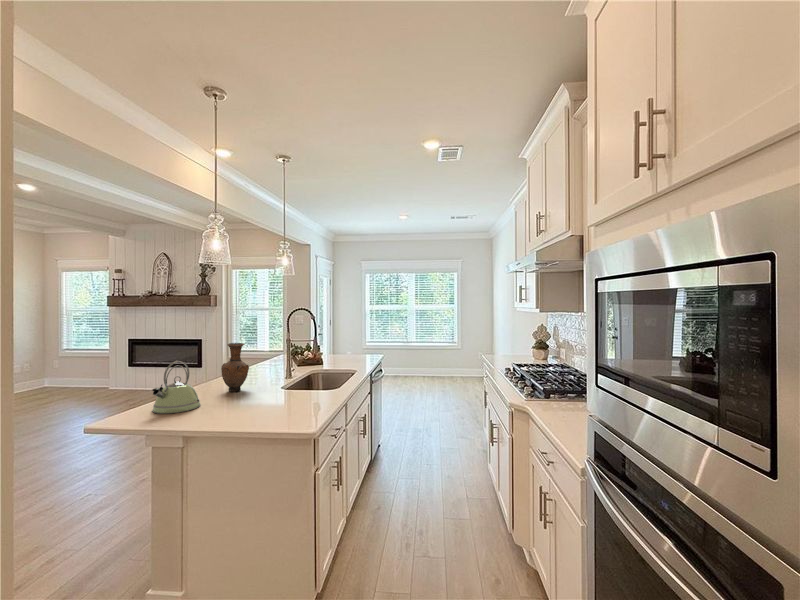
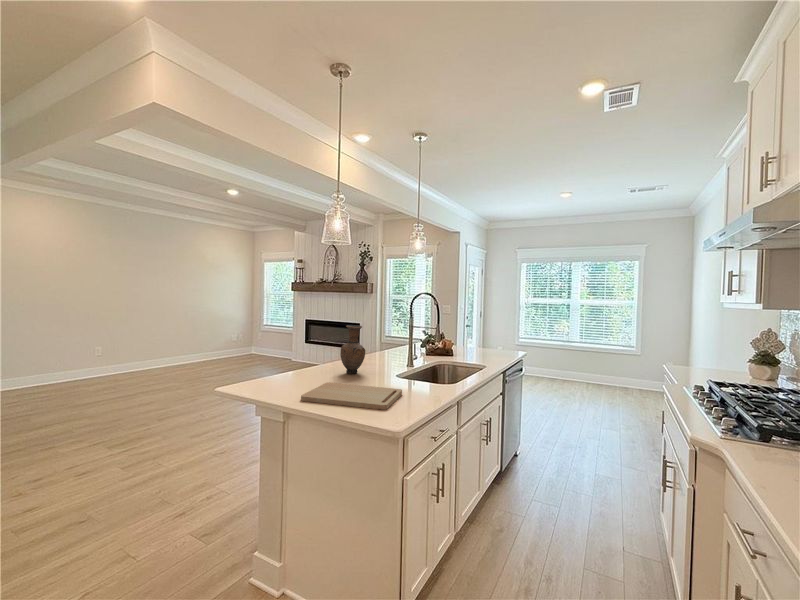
kettle: present [152,361,201,414] -> none [271,337,314,387]
cutting board: none [200,399,298,423] -> present [301,382,402,410]

